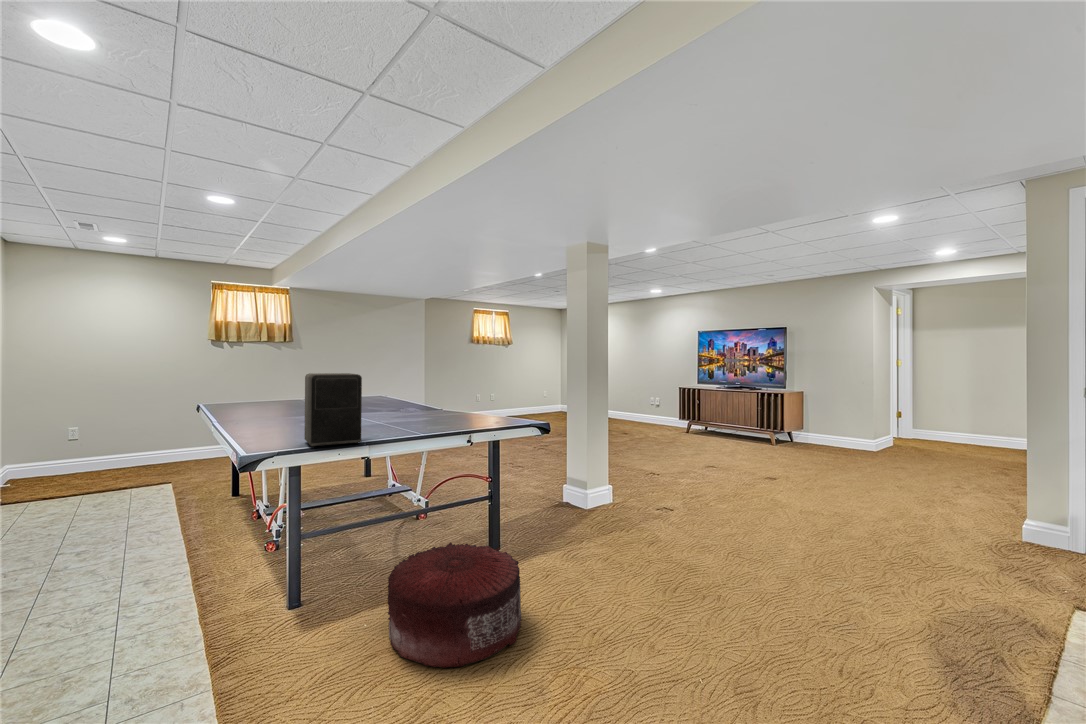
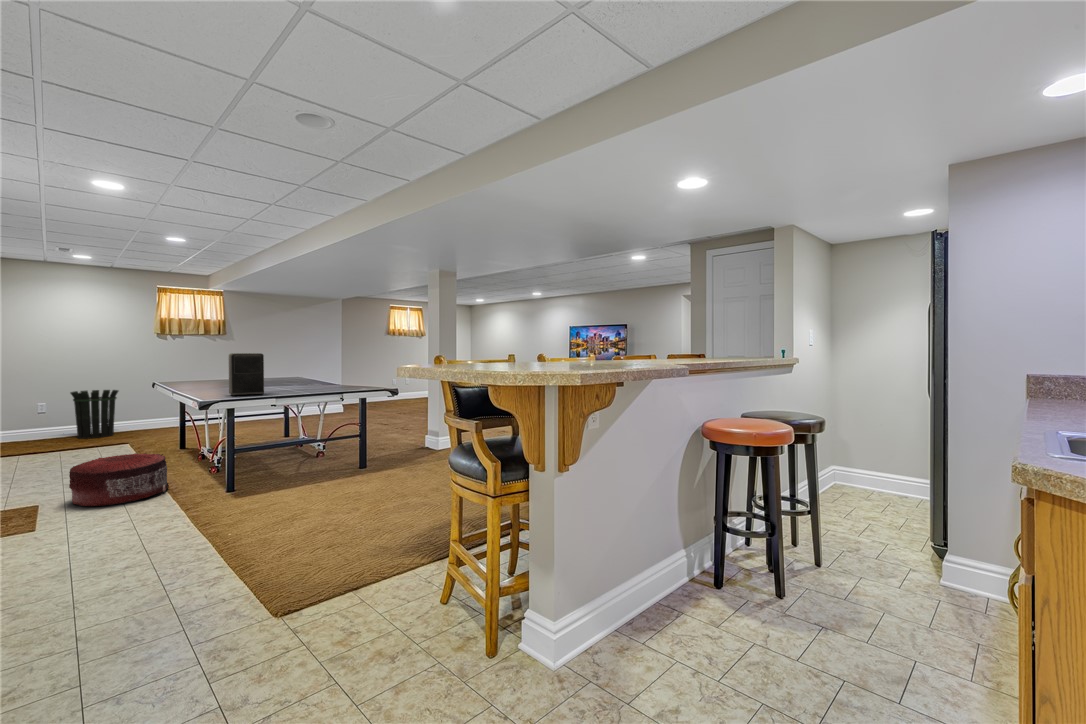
waste bin: none [103,410,163,474] -> present [71,390,118,439]
pouf: present [388,543,522,668] -> present [69,453,169,506]

